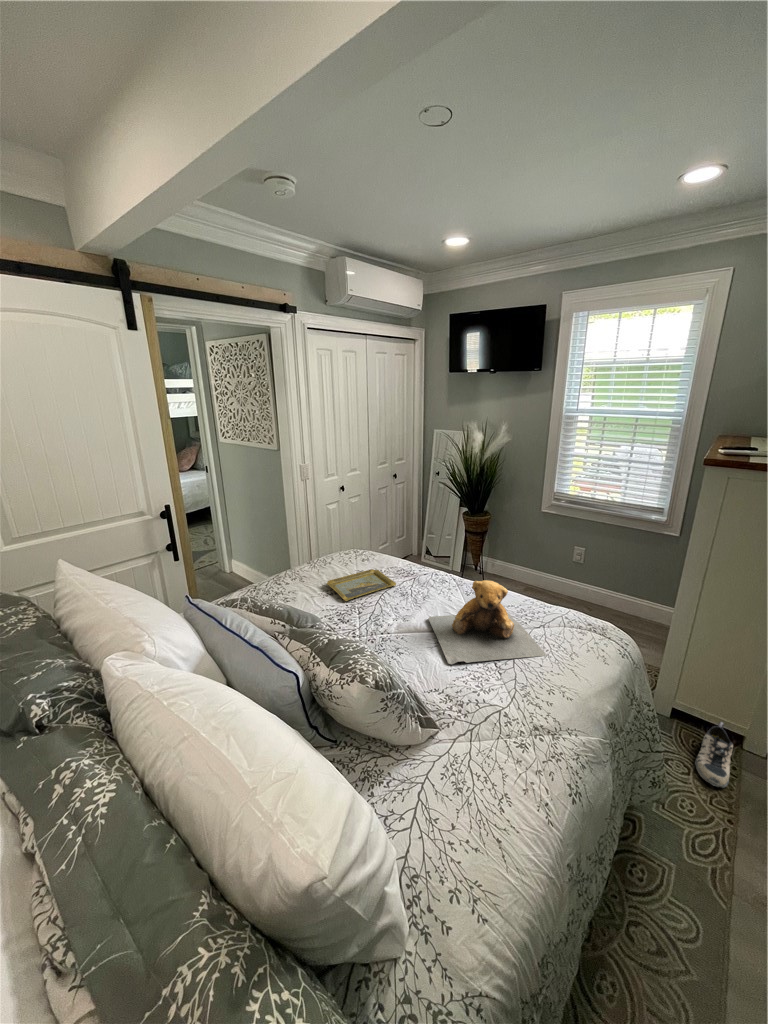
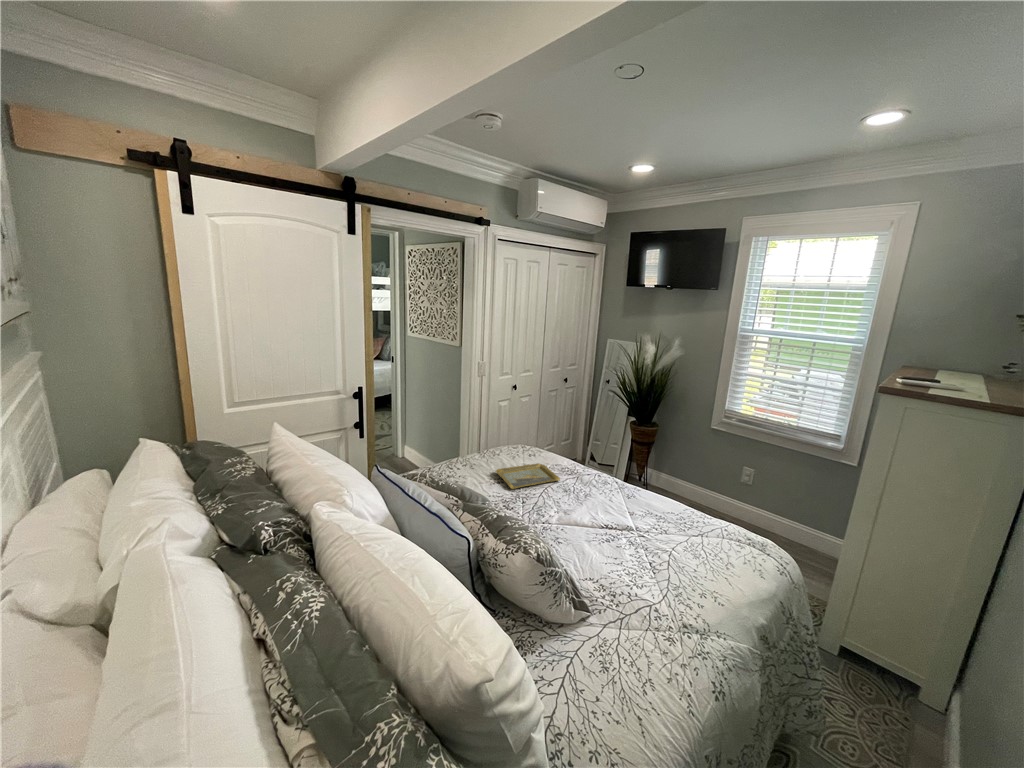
teddy bear: present [428,580,546,664] -> none [588,481,703,562]
shoe: present [695,722,733,788] -> none [861,665,905,736]

